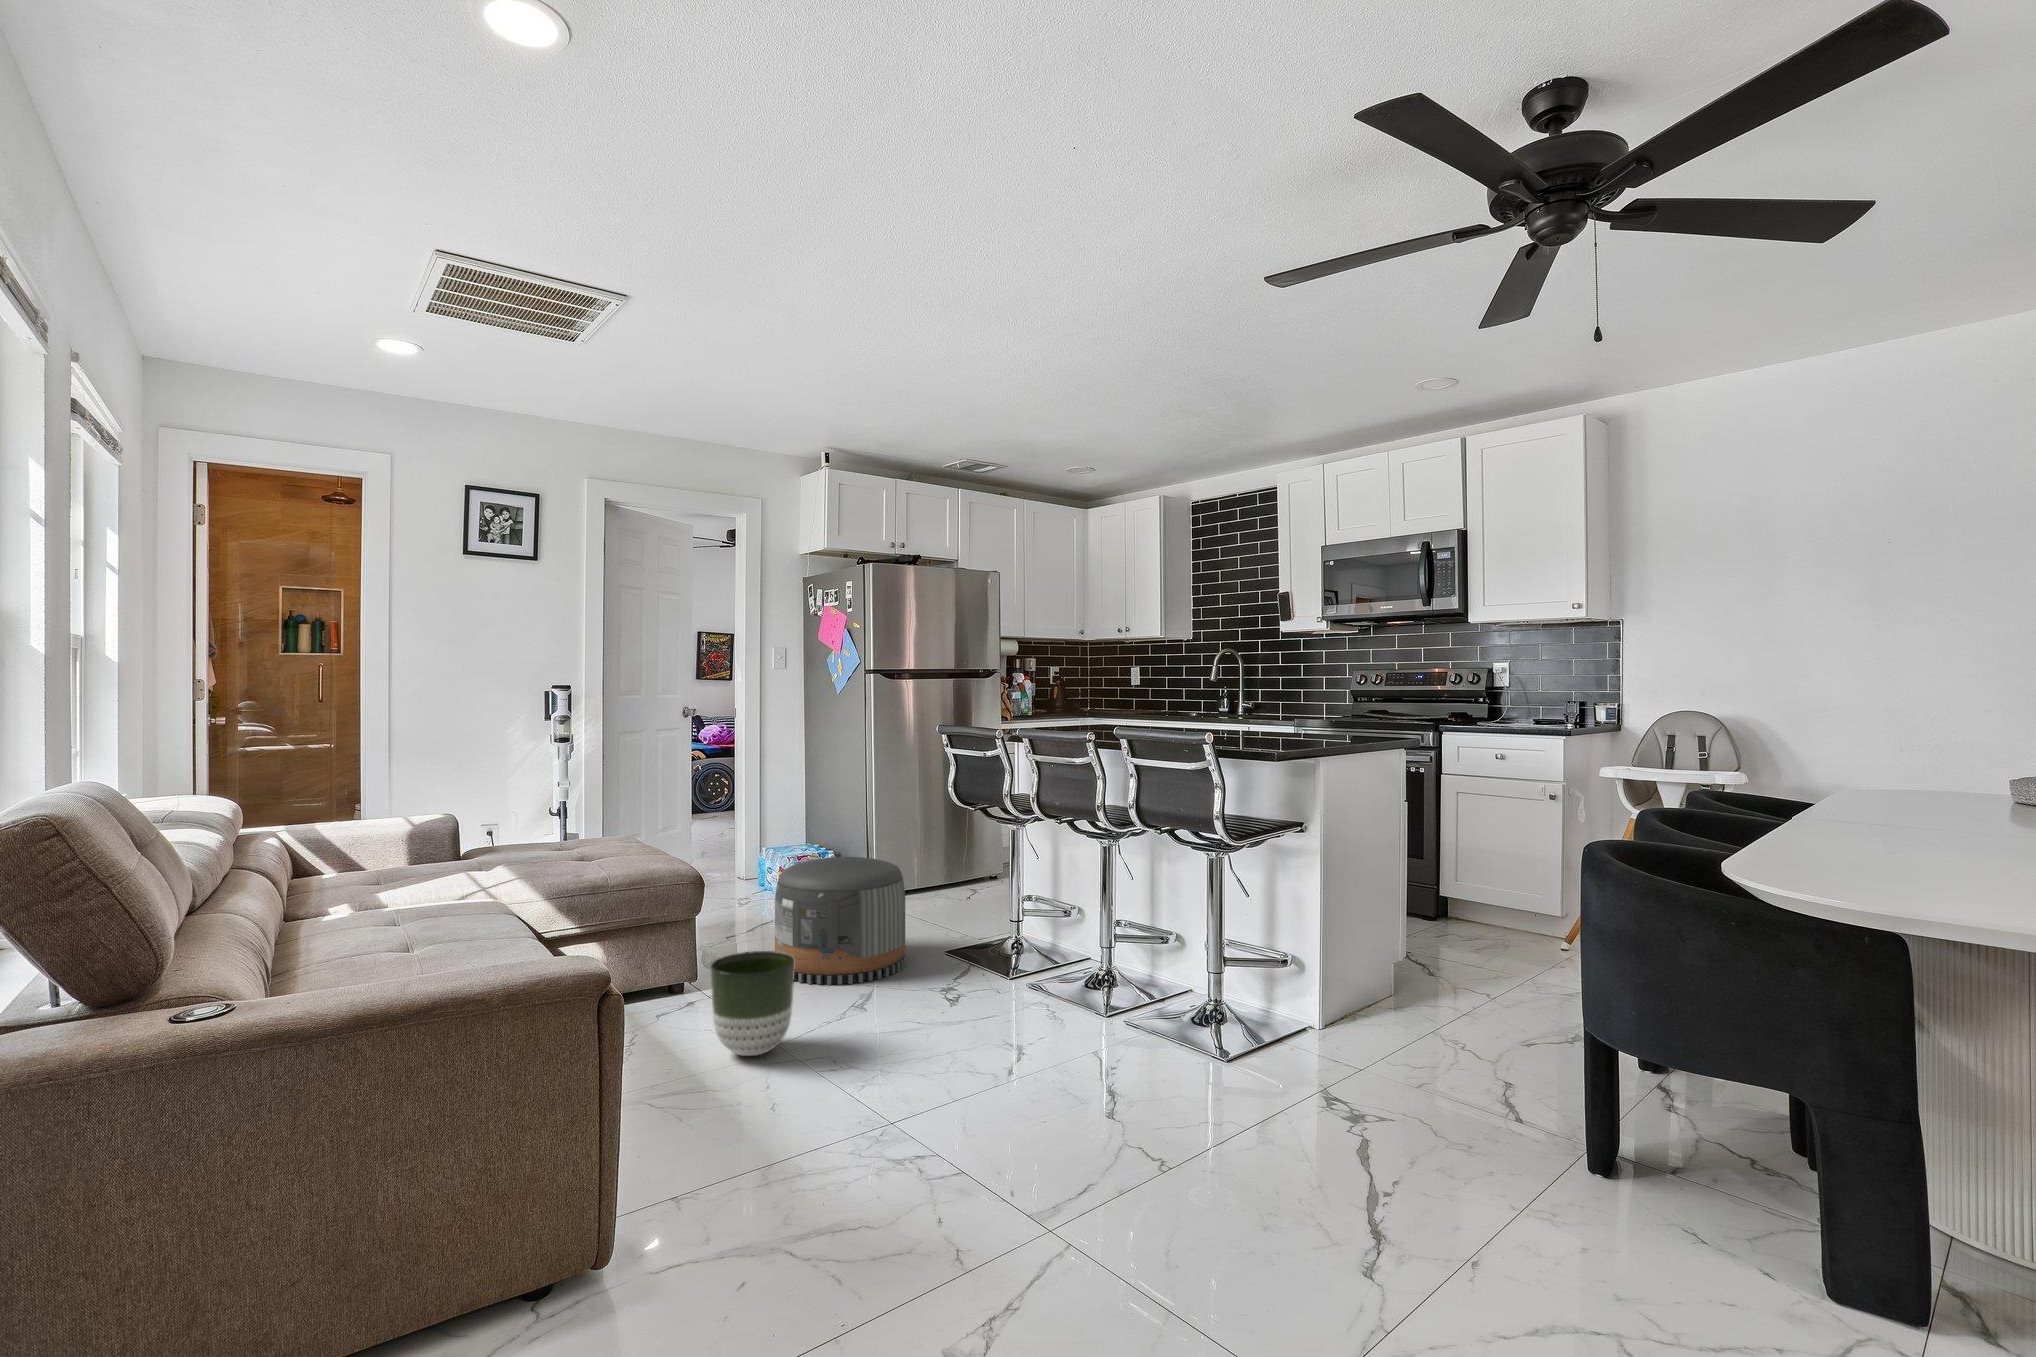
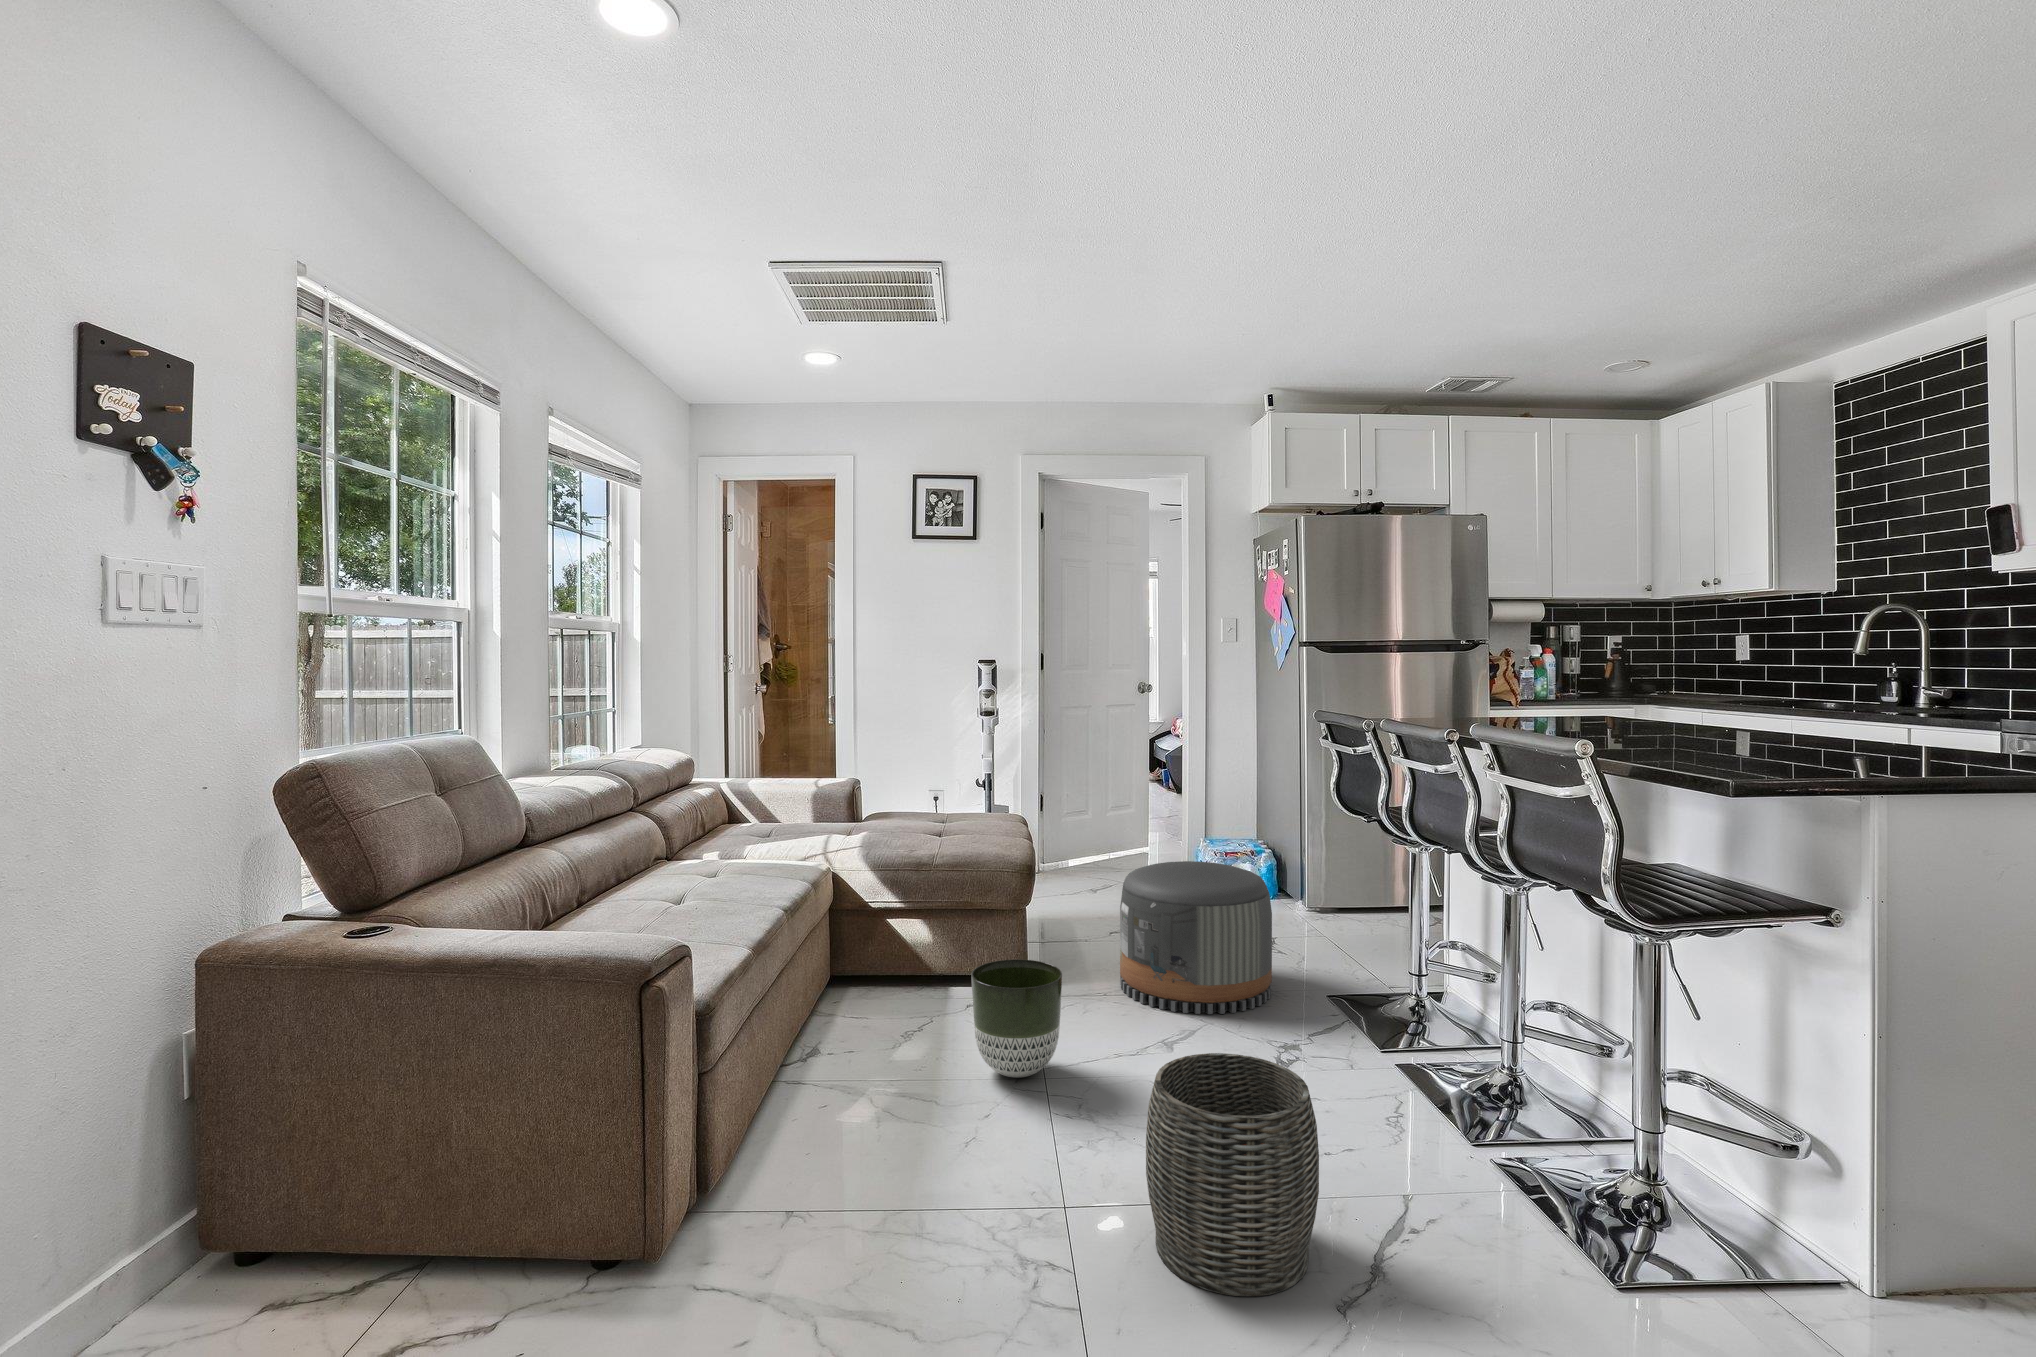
woven basket: none [953,974,1076,1139] -> present [1146,1053,1319,1296]

